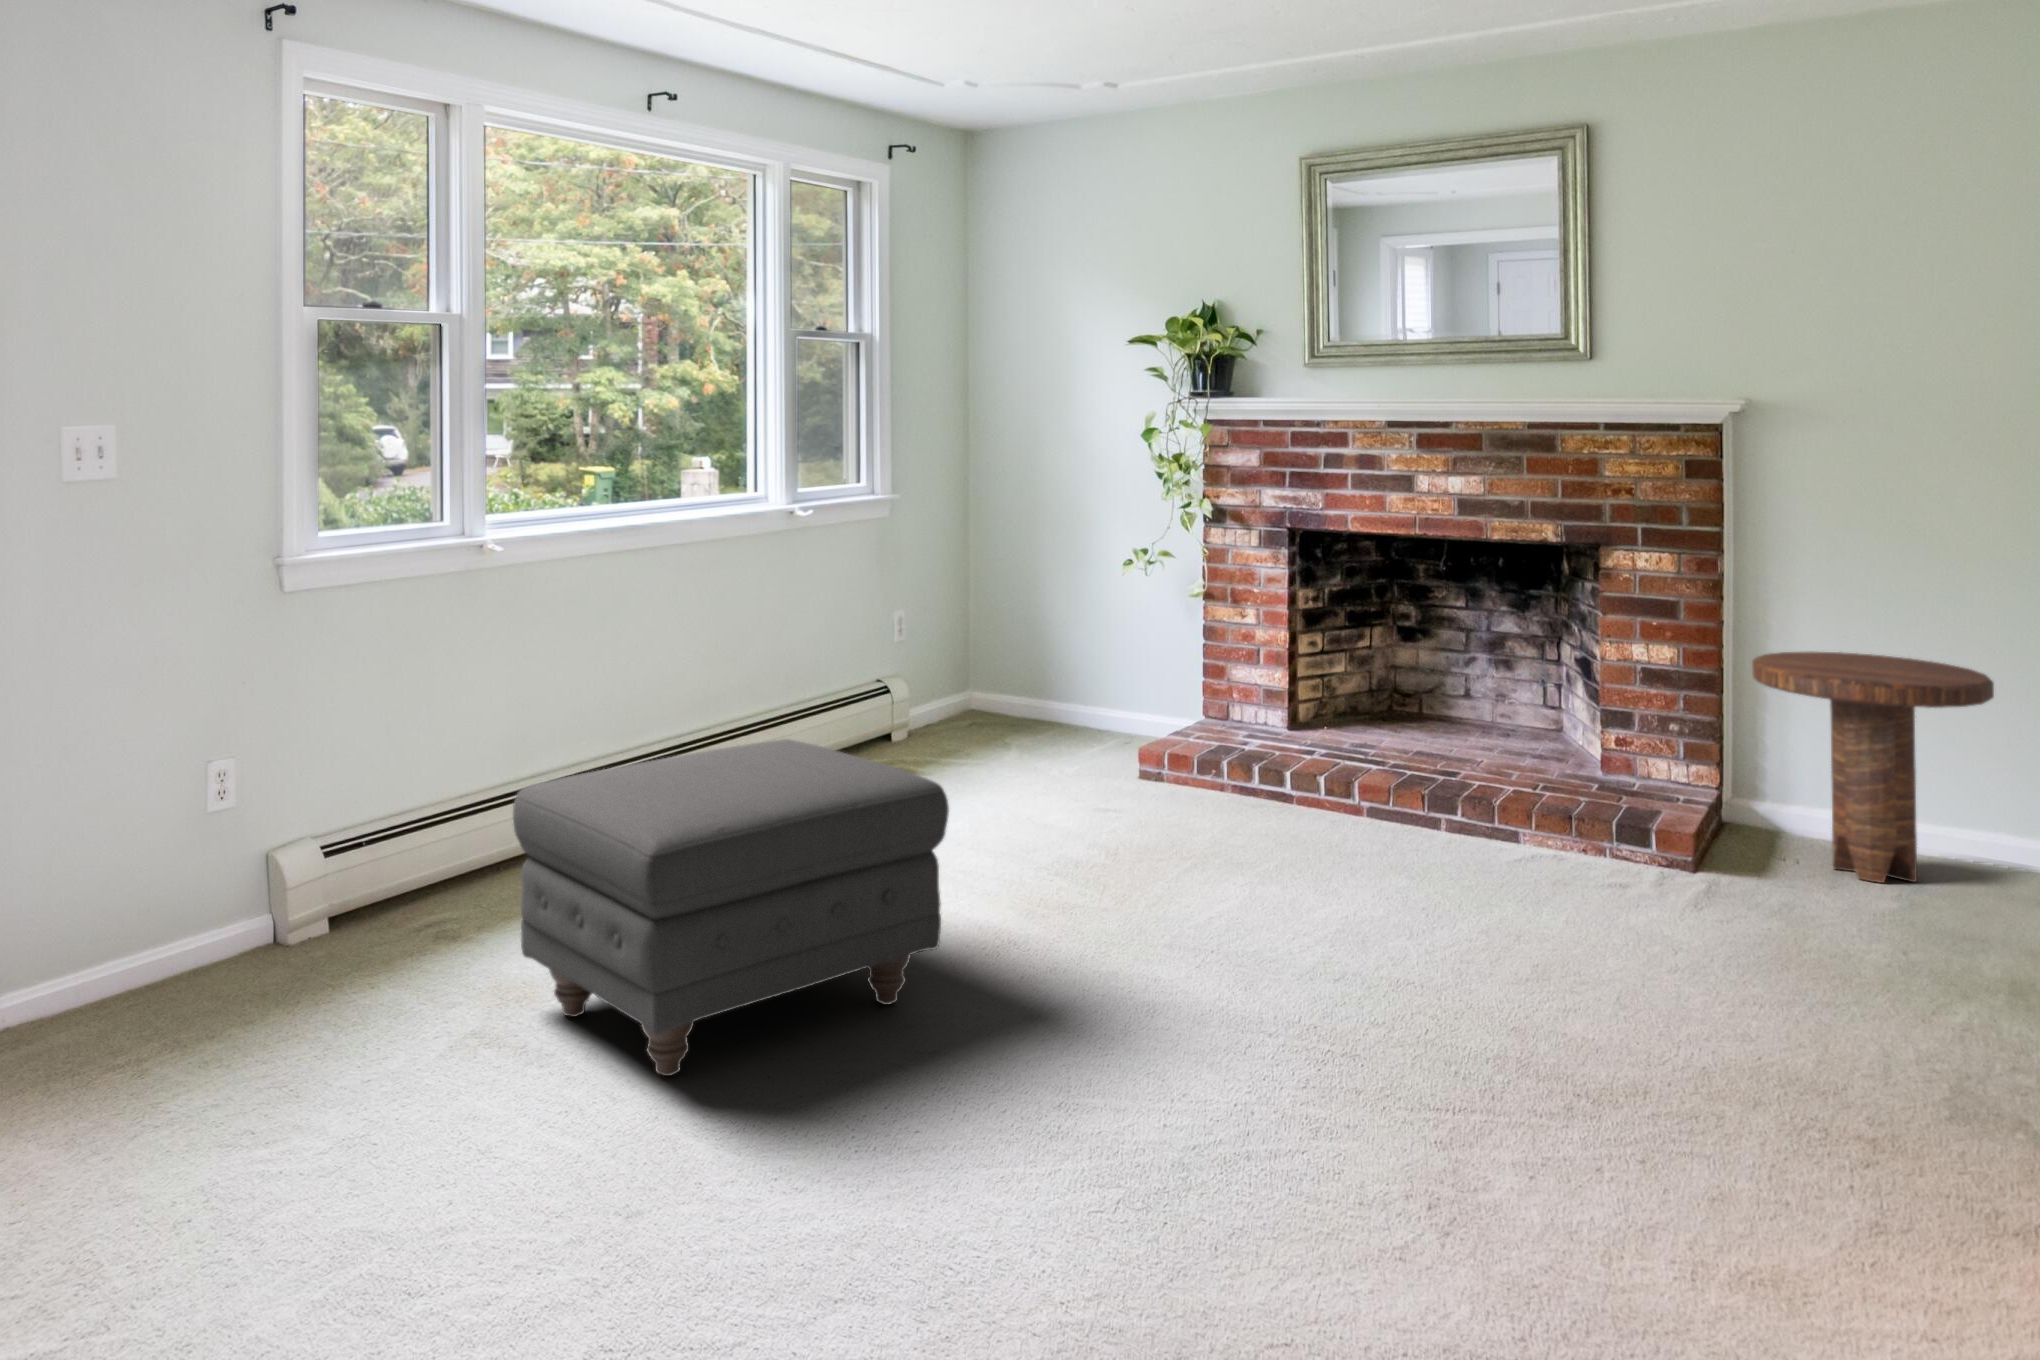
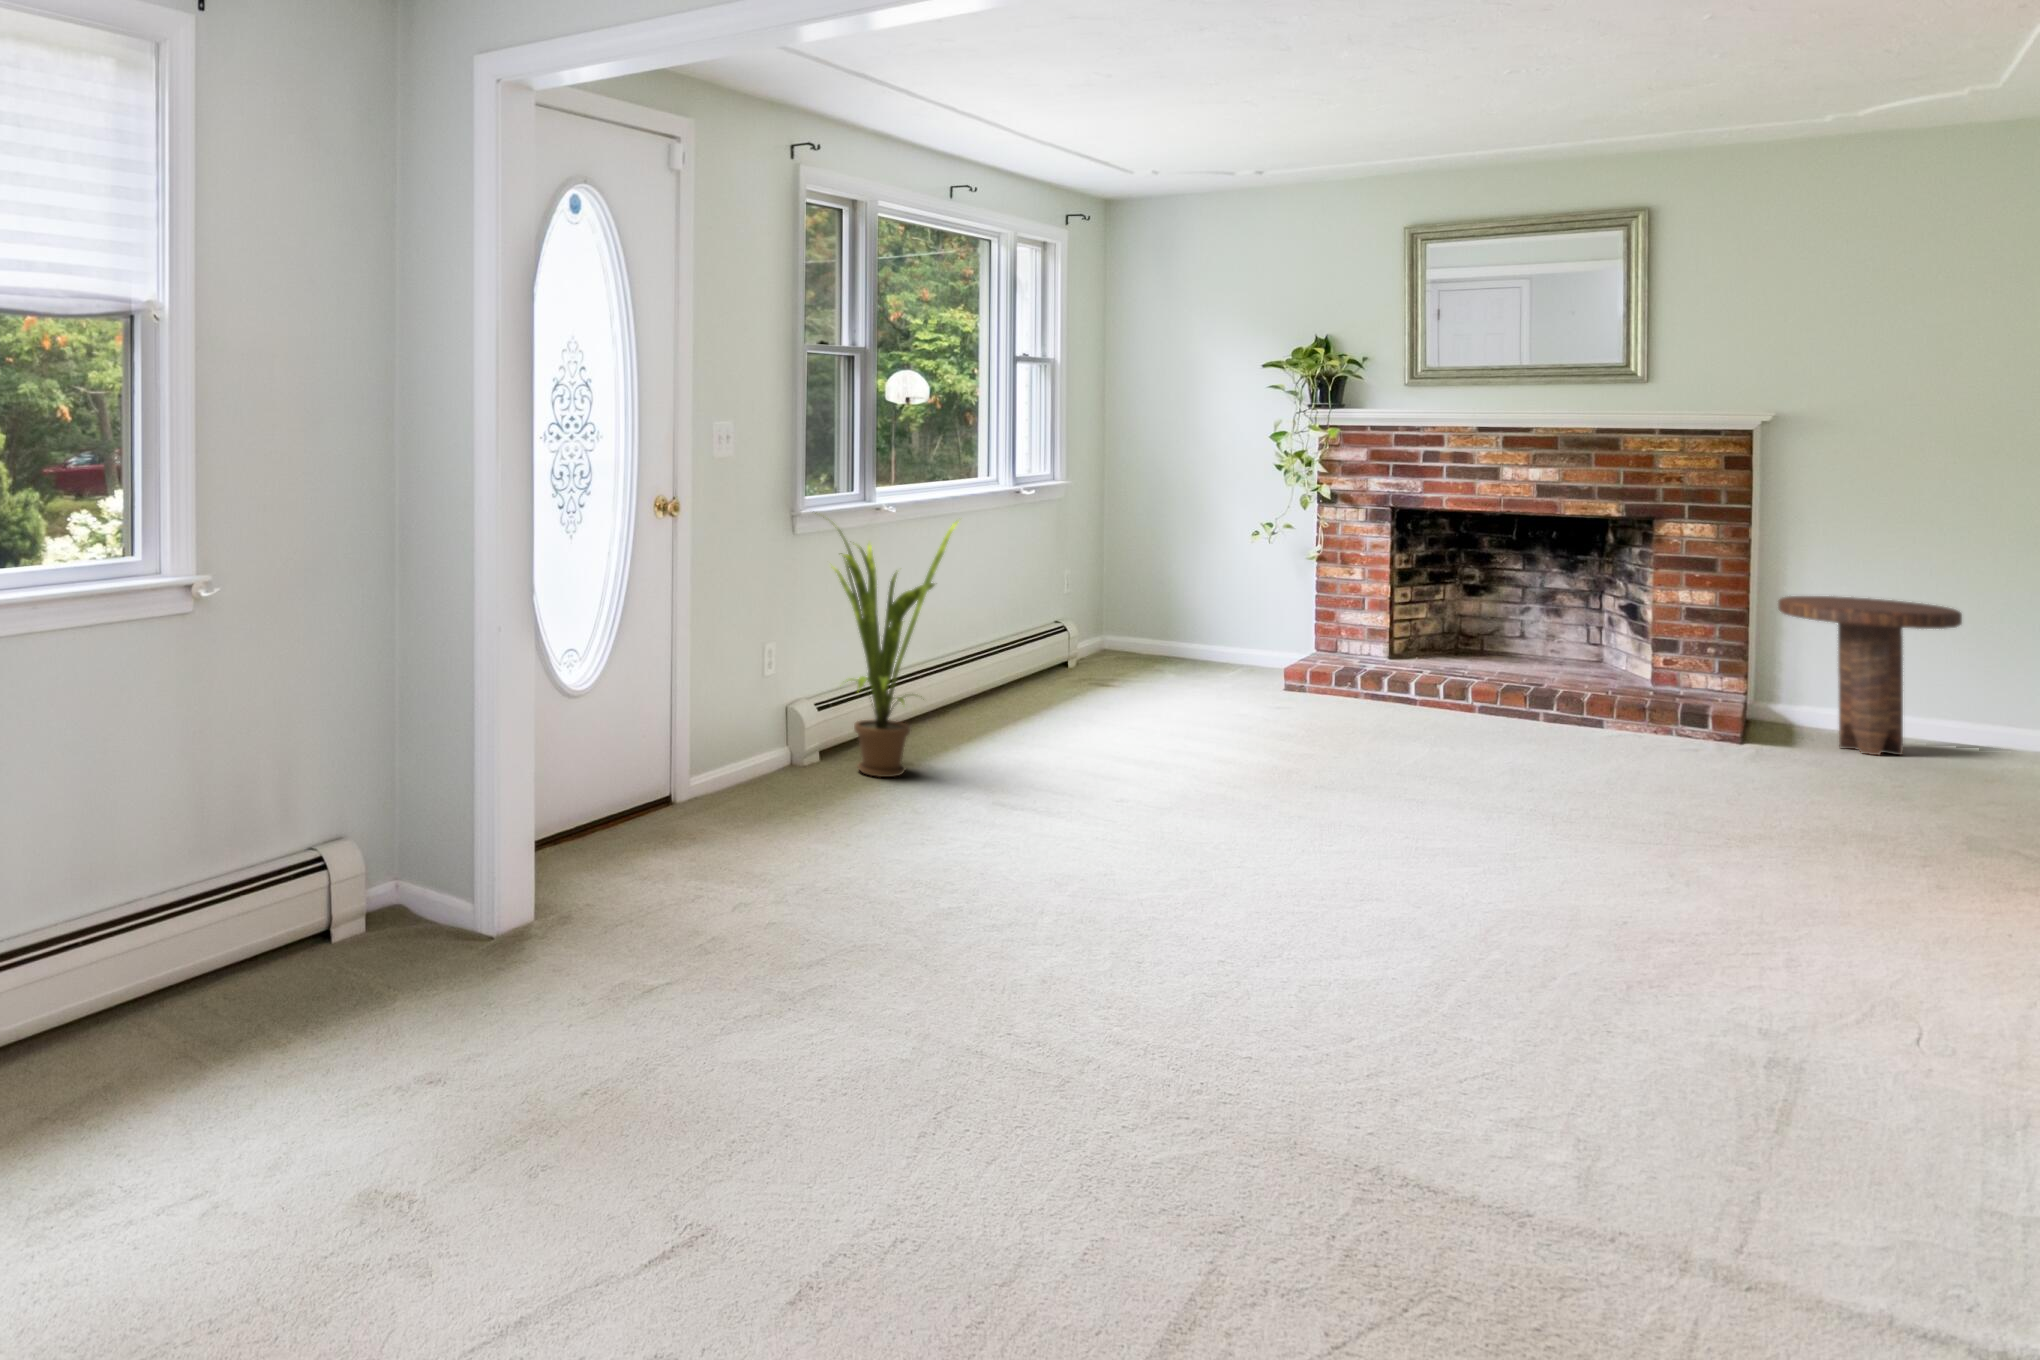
house plant: none [270,569,499,974] -> present [815,513,958,777]
ottoman: present [513,739,949,1076] -> none [1007,631,1290,823]

